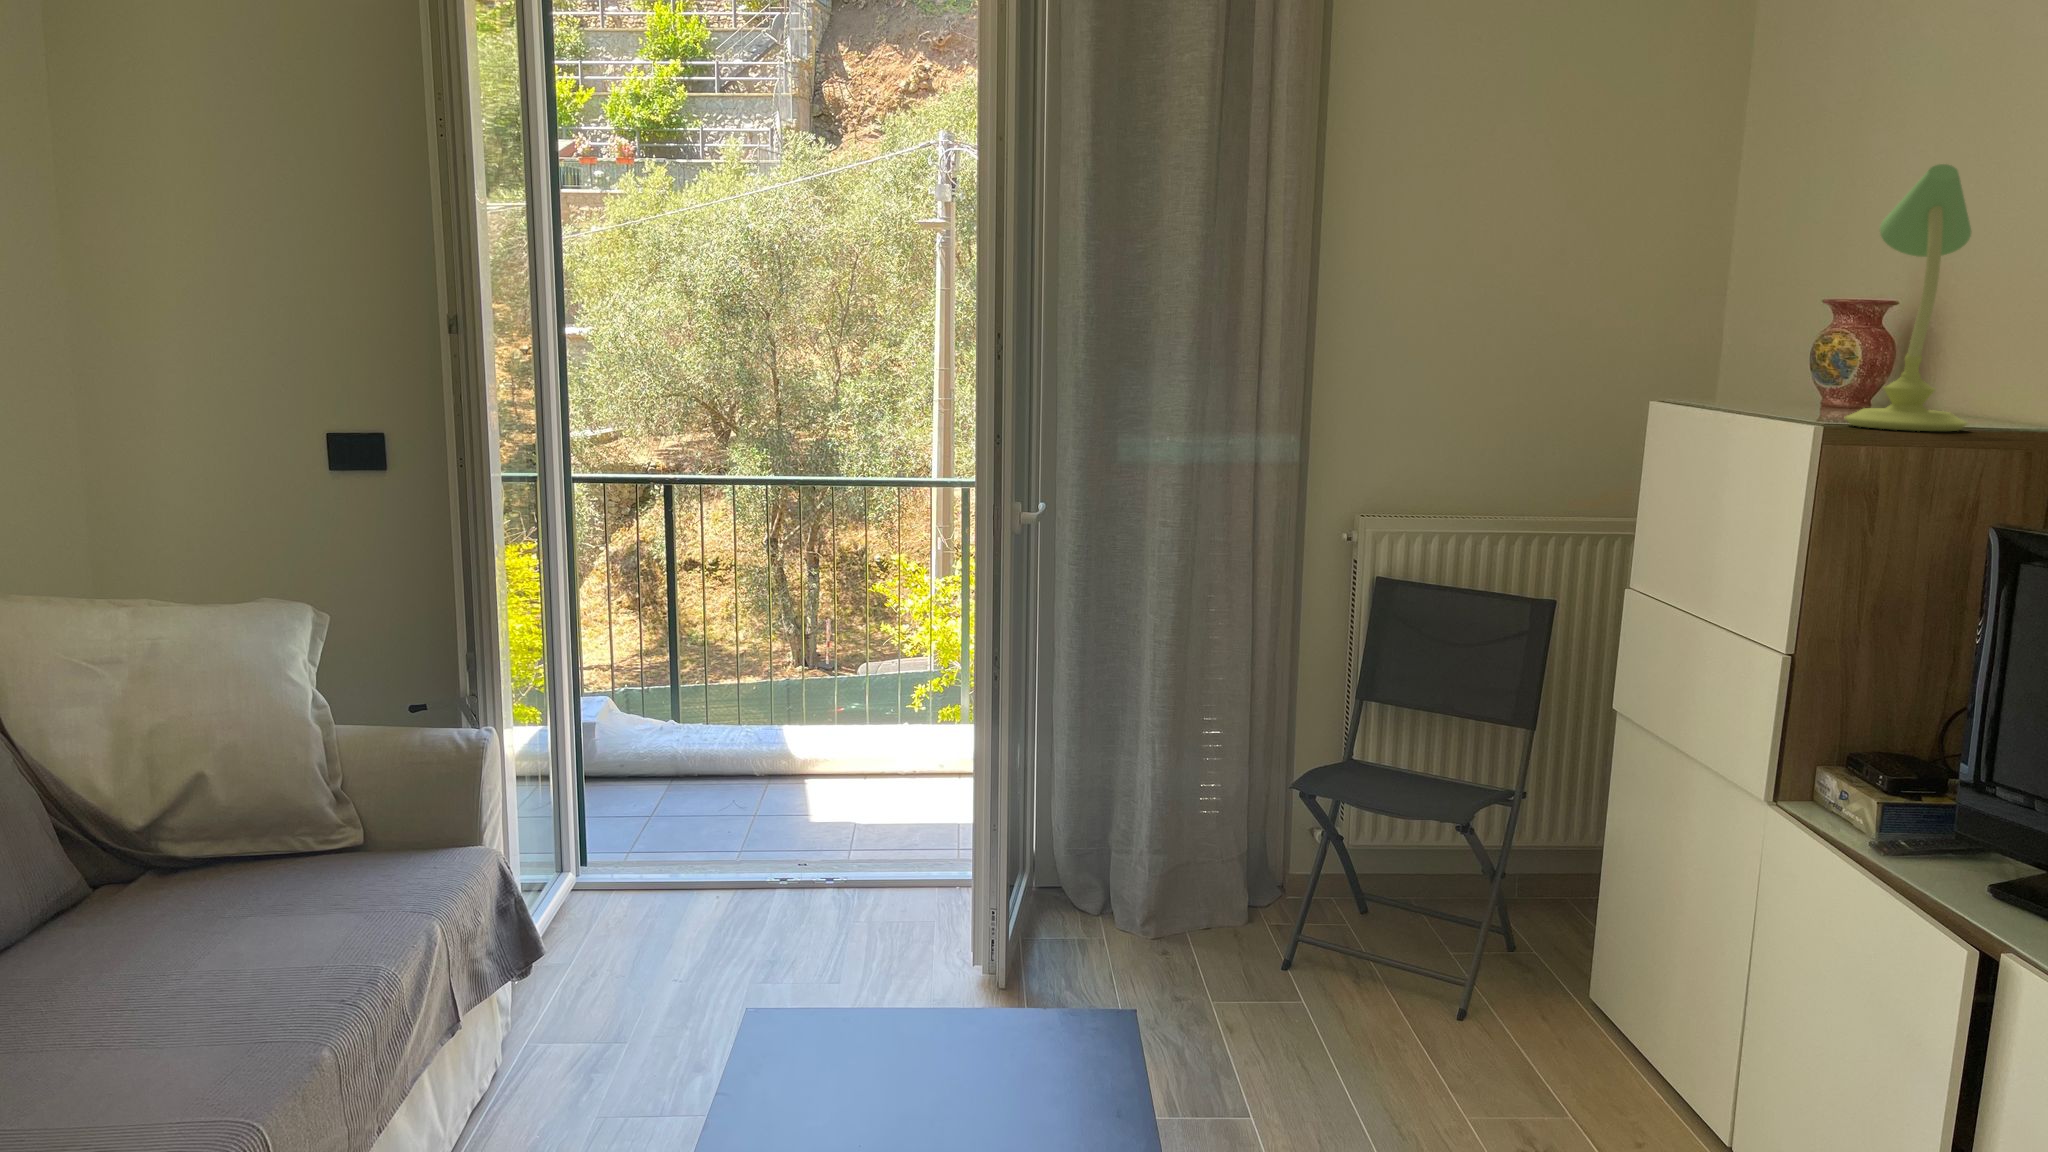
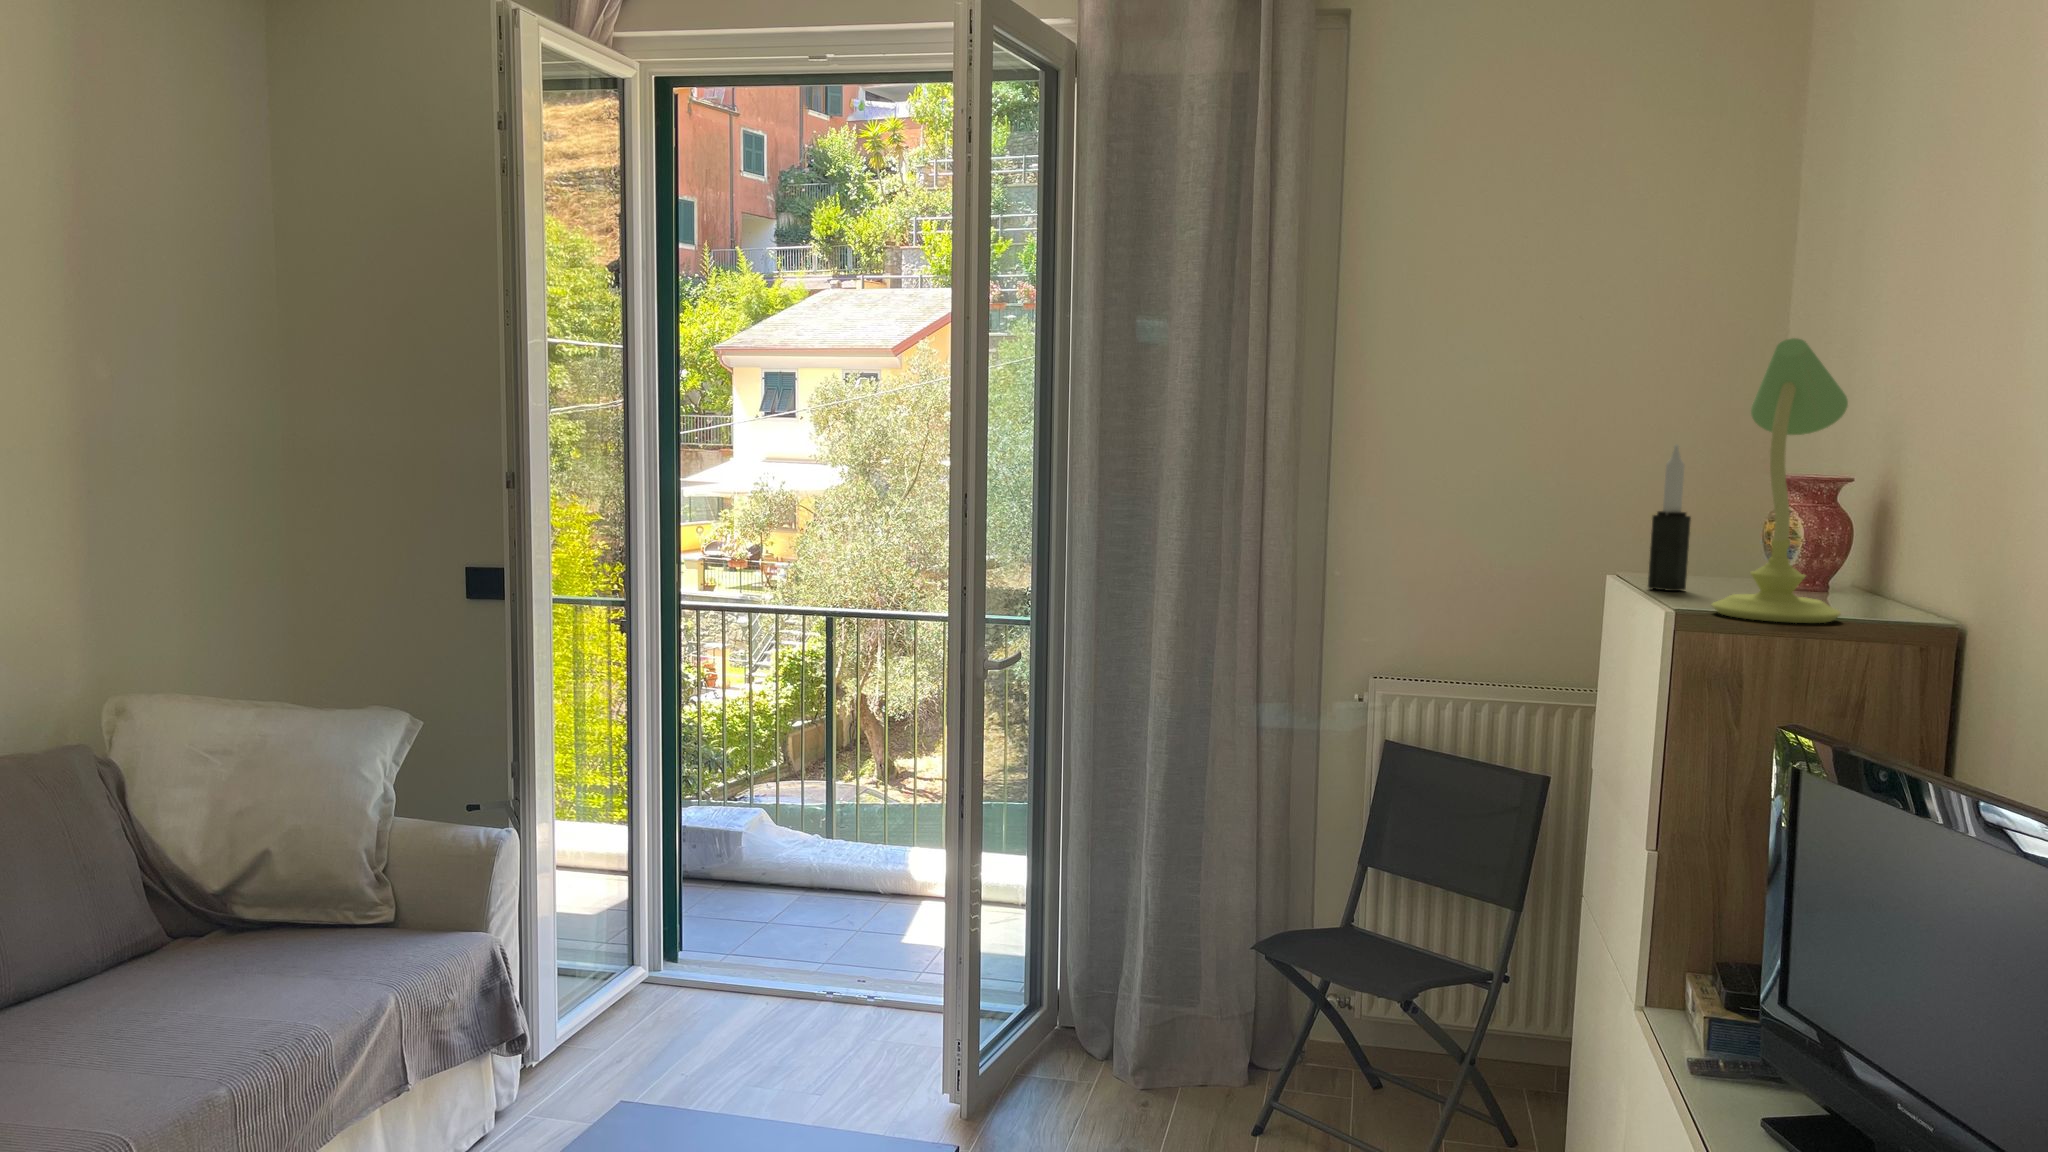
candle: none [1720,272,1761,412] -> present [1648,444,1691,591]

